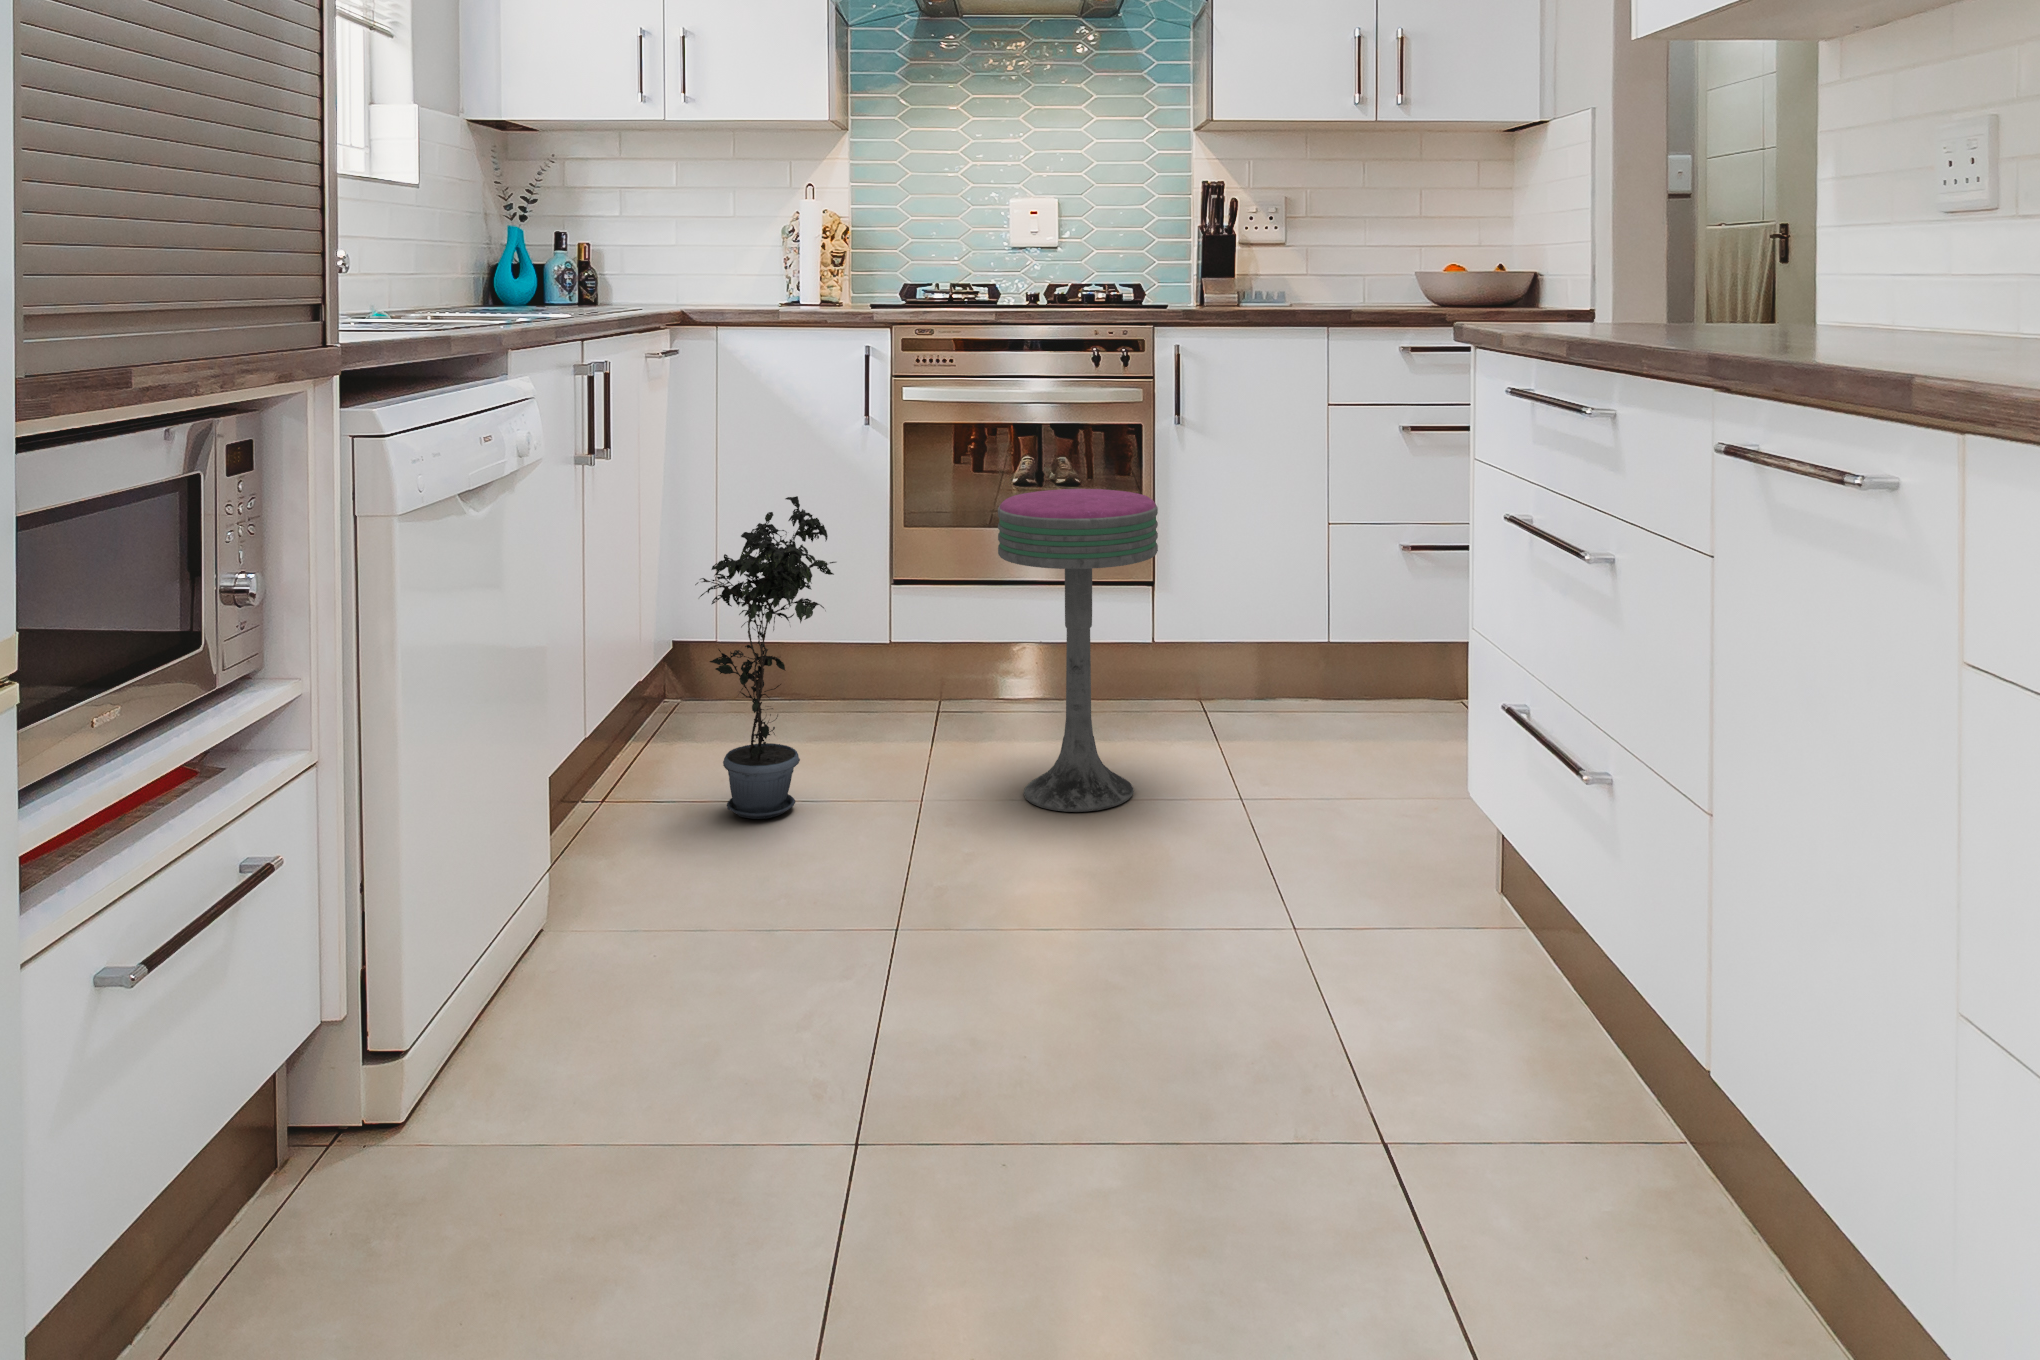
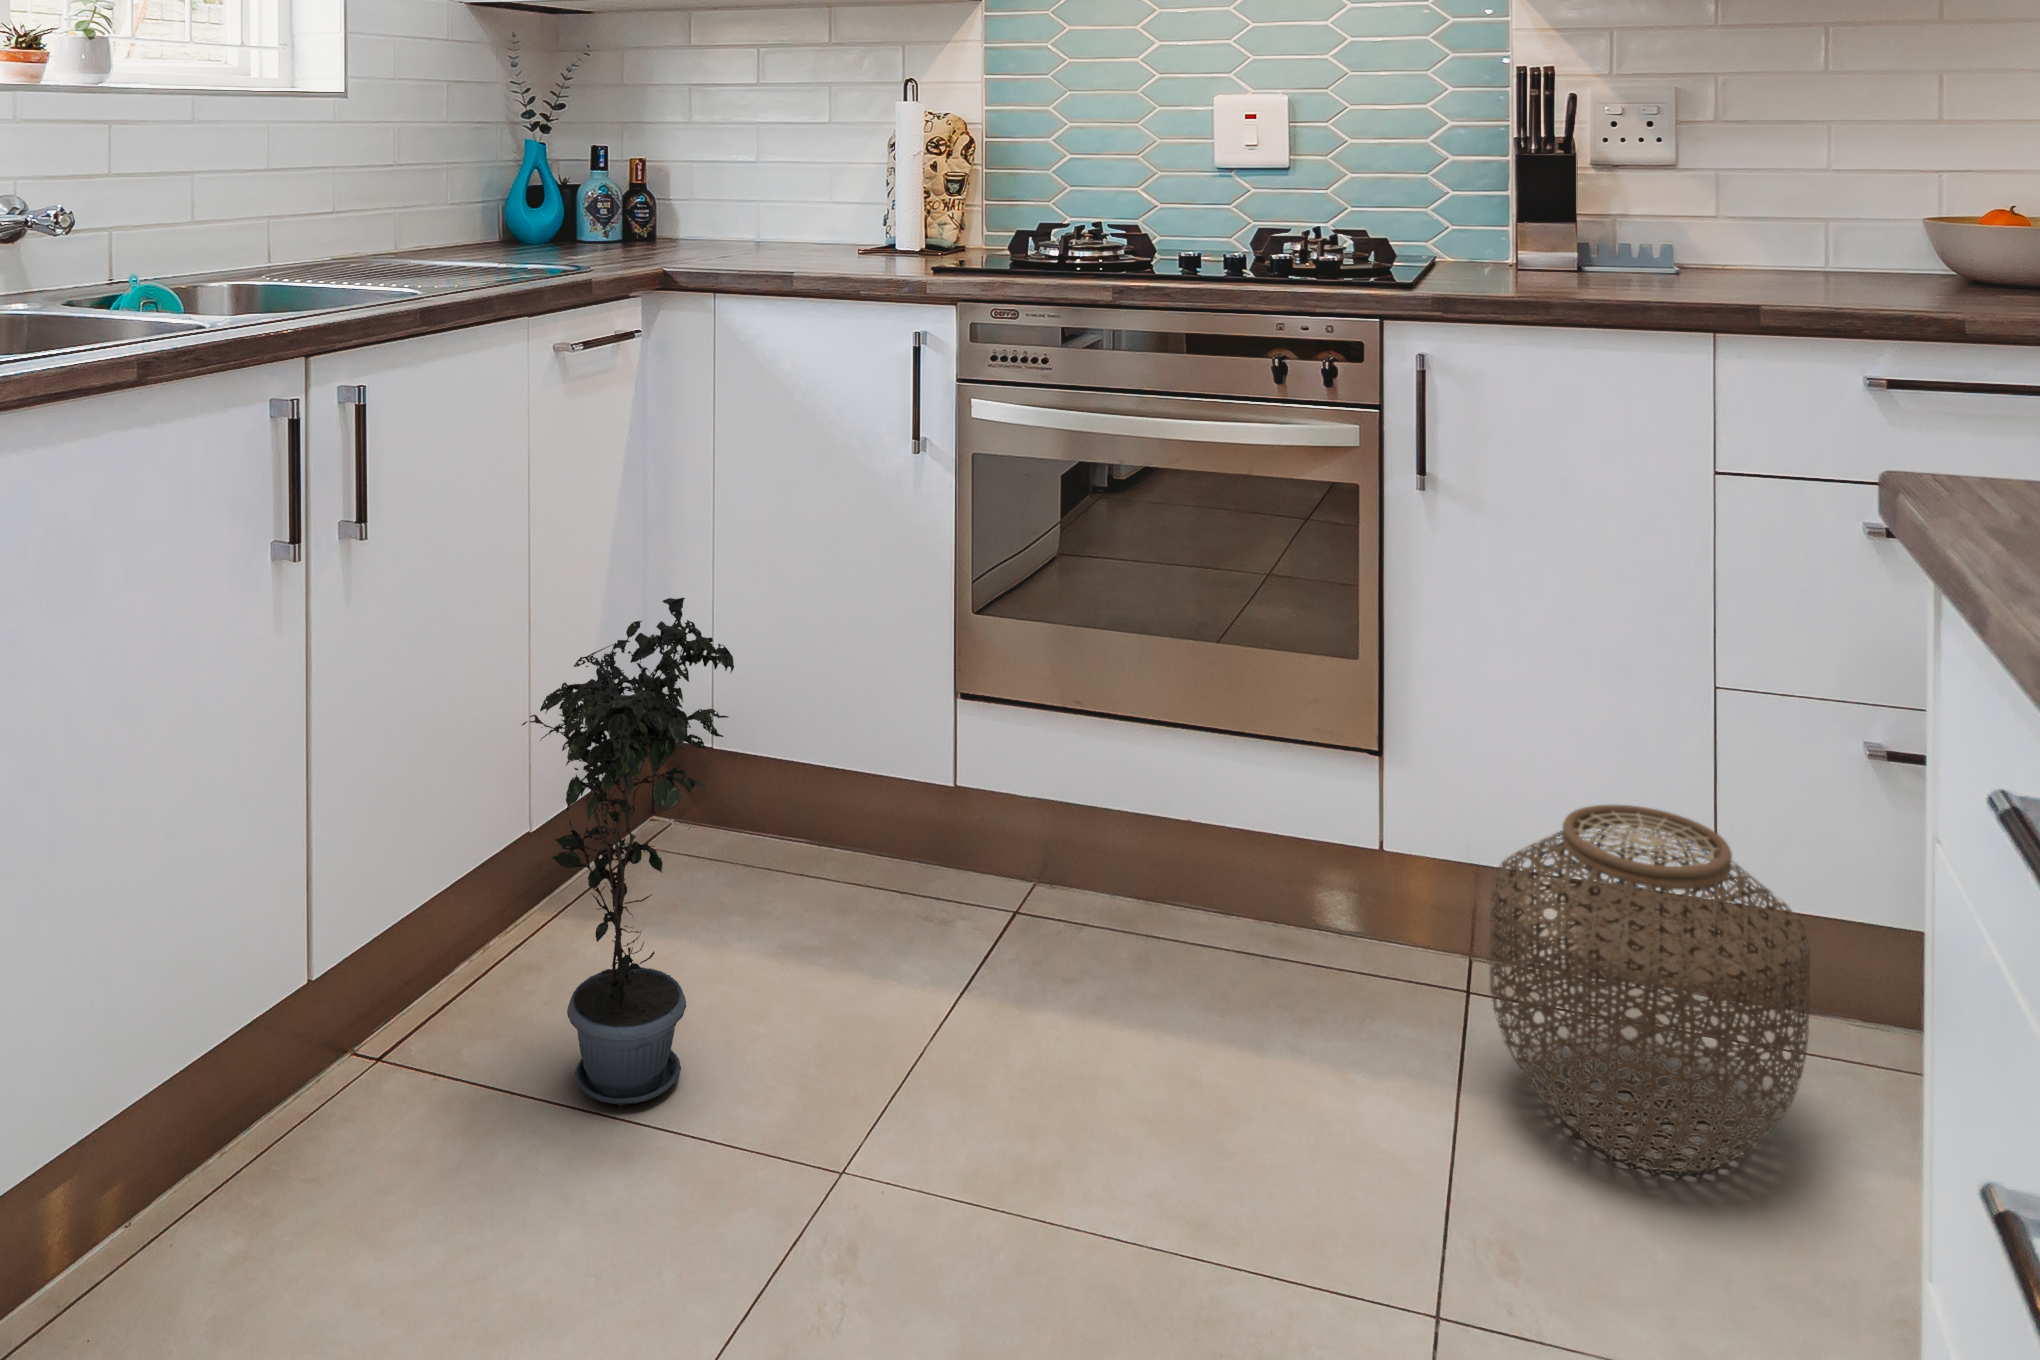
bar stool: present [998,489,1158,812] -> none [988,623,1284,1244]
woven basket: none [1236,574,1386,750] -> present [1490,805,1810,1173]

